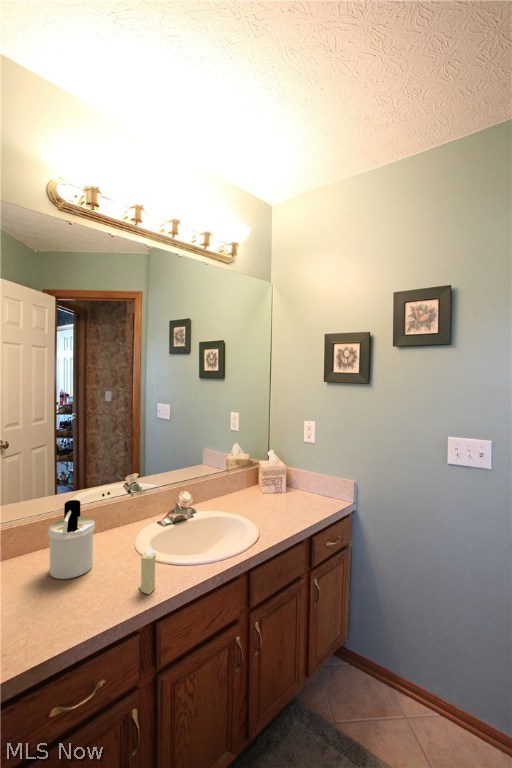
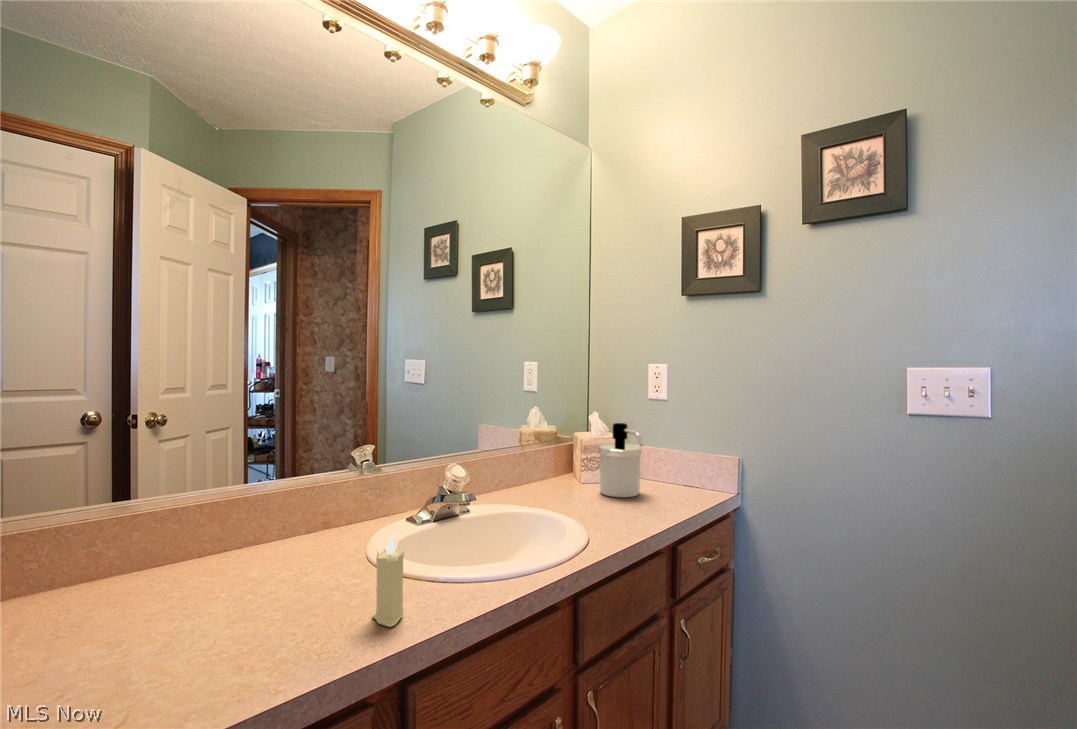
soap dispenser: present [48,500,95,579] -> present [599,423,643,497]

